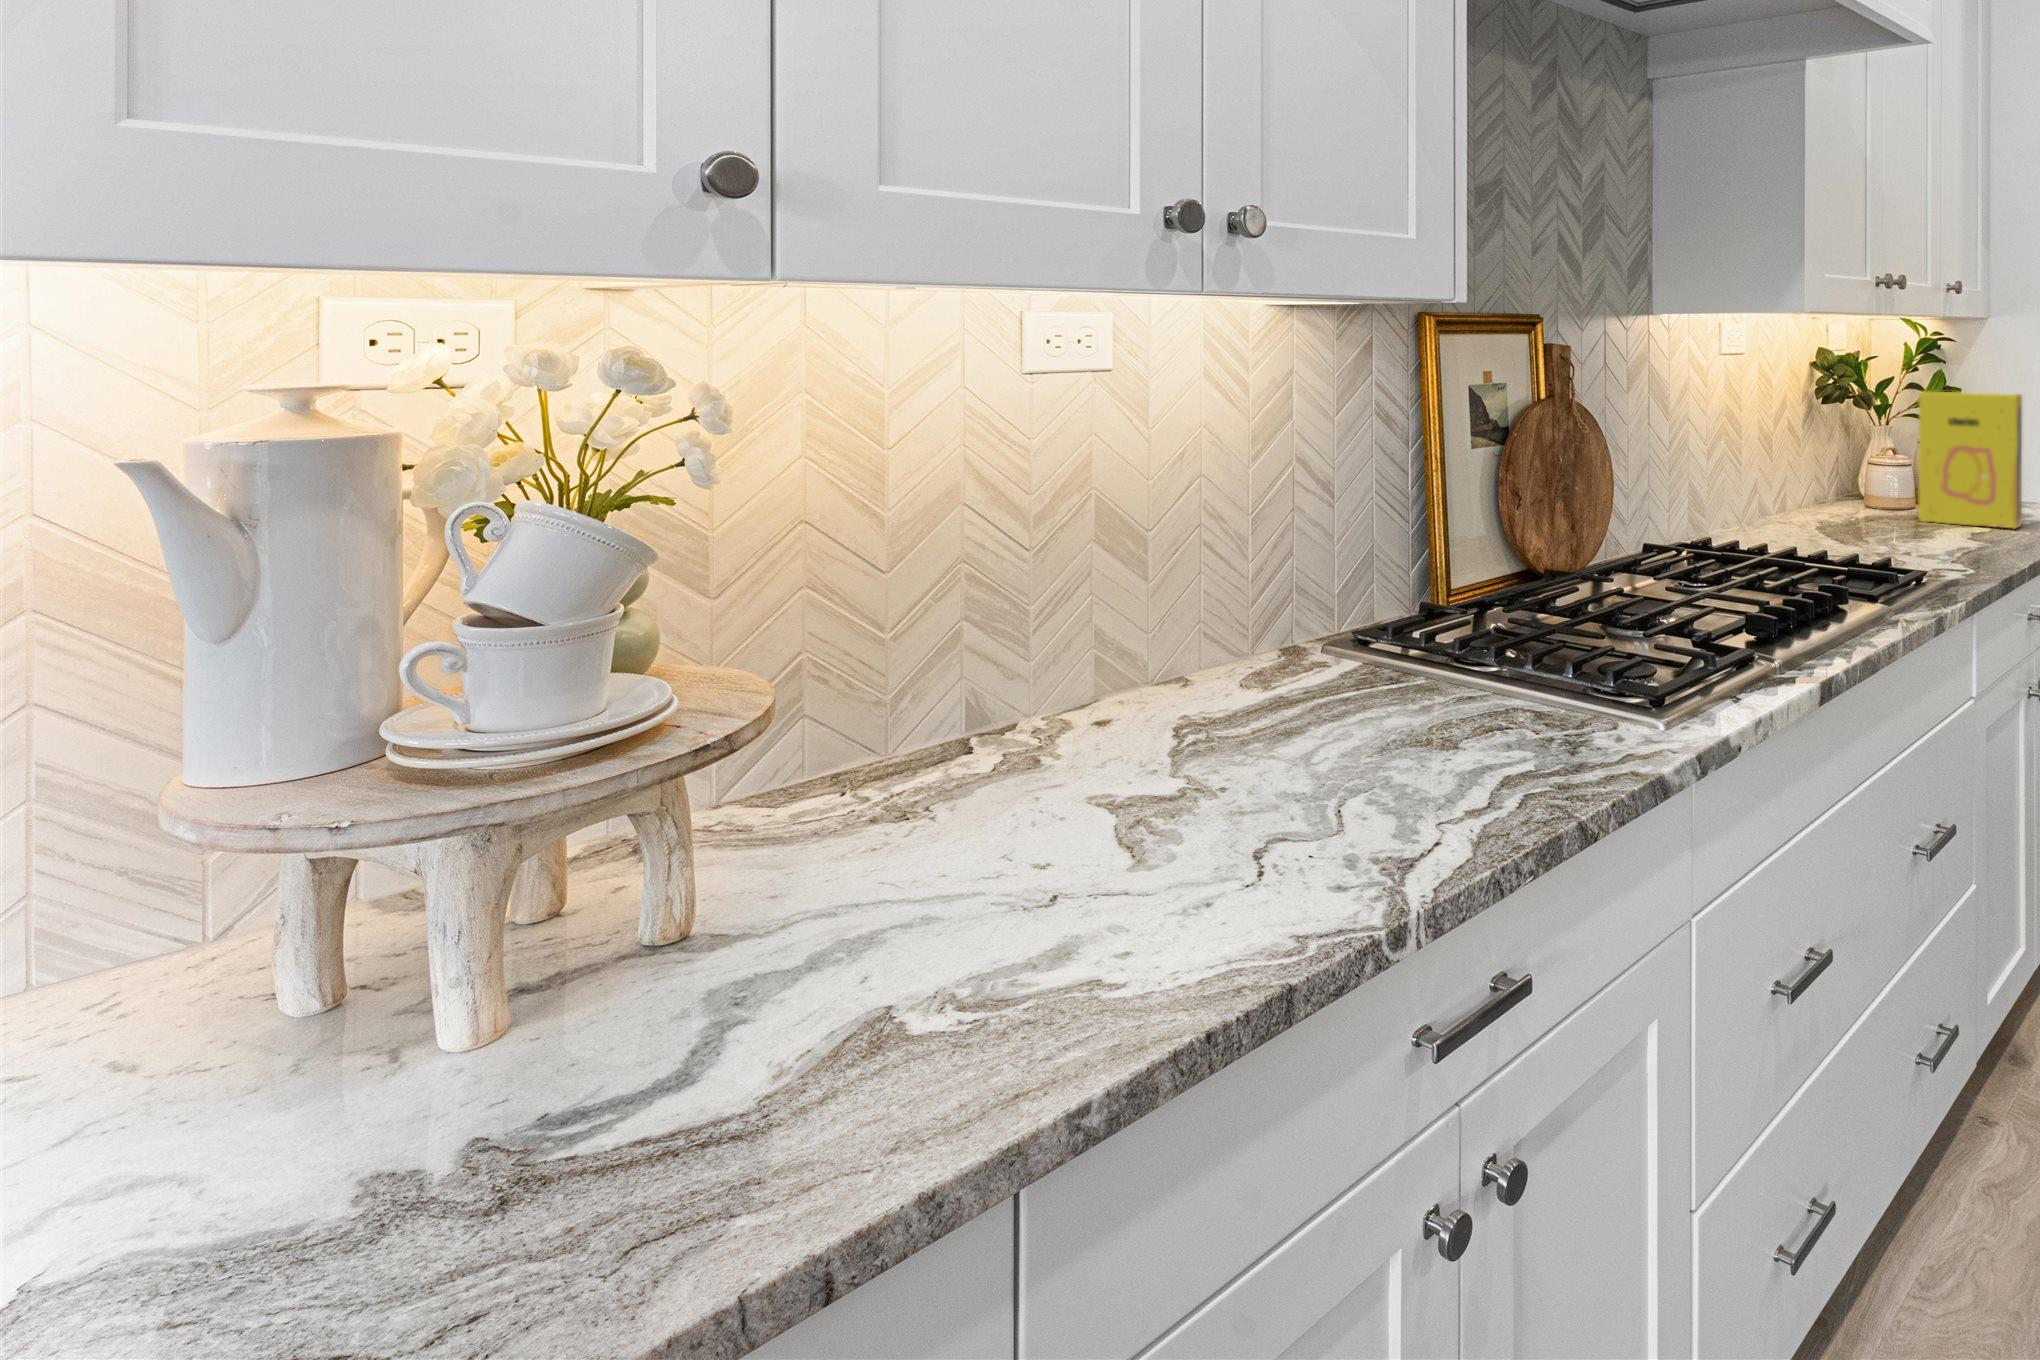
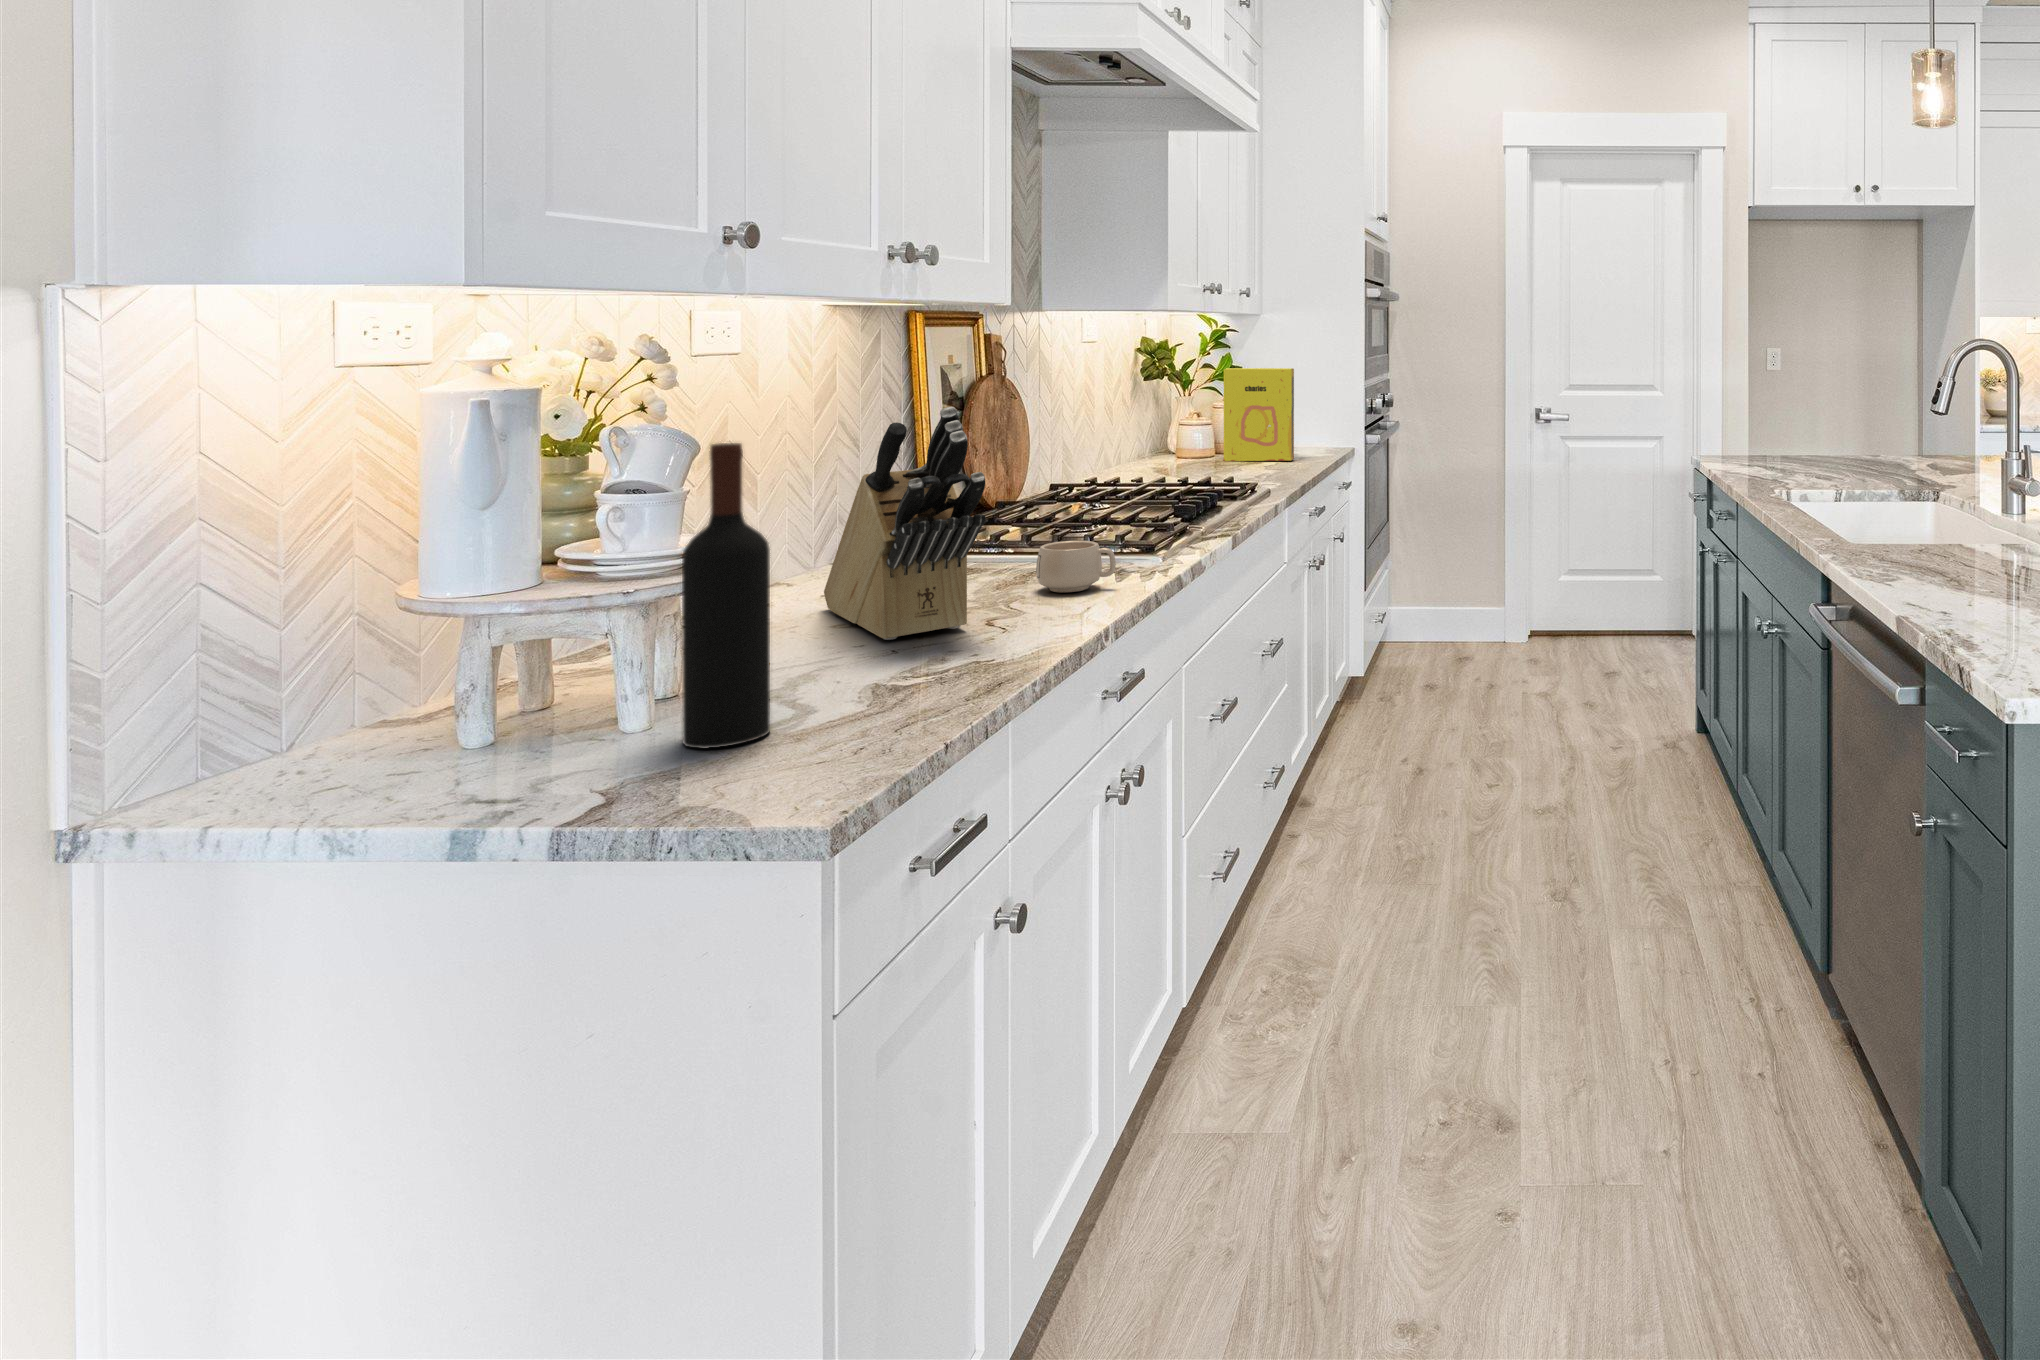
knife block: none [1131,467,1280,835] -> present [824,407,985,640]
wine bottle: none [595,537,747,1084] -> present [682,443,770,748]
mug: none [1454,677,1570,767] -> present [1036,541,1116,593]

